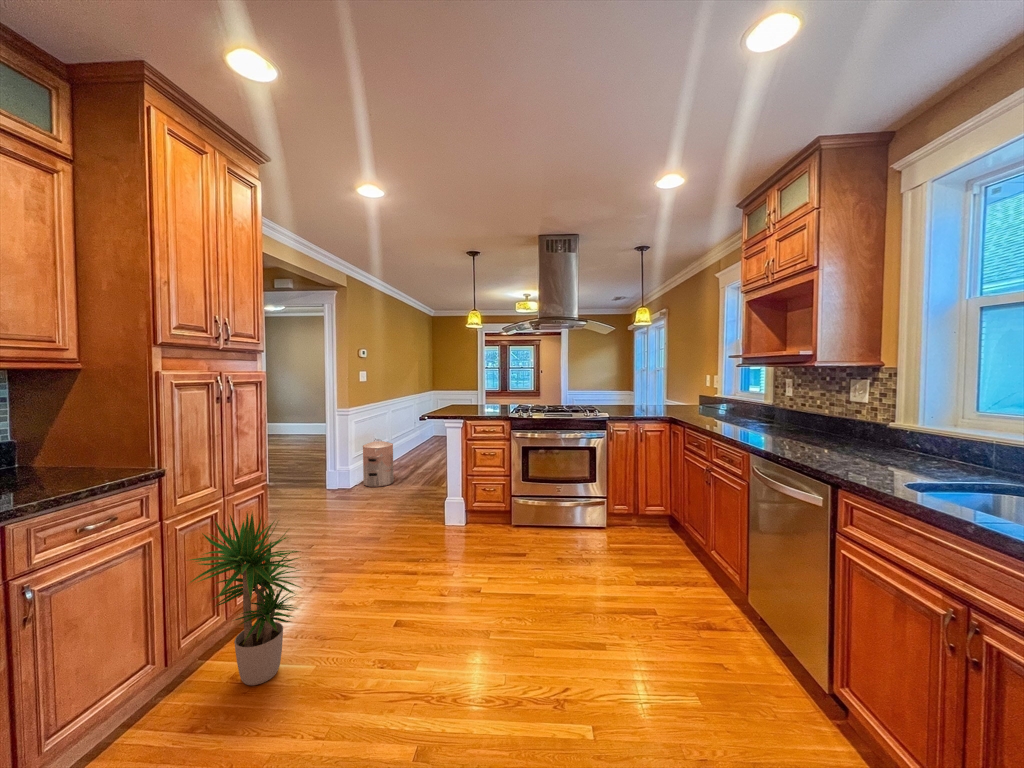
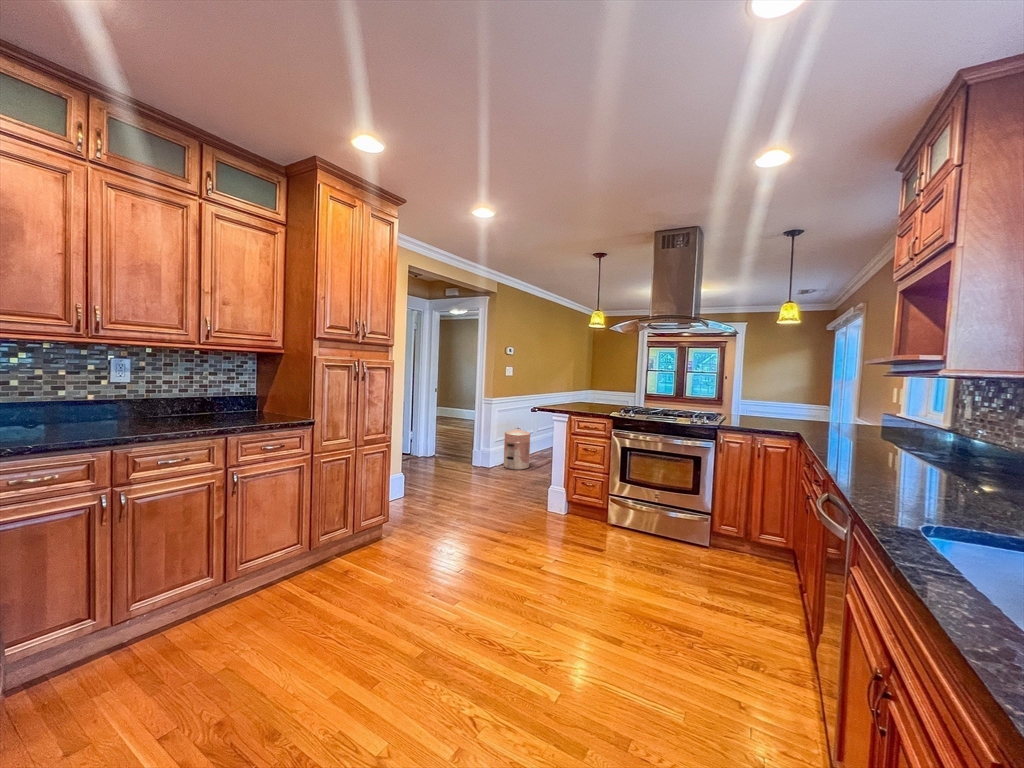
potted plant: present [189,513,301,685] -> none [319,457,397,580]

